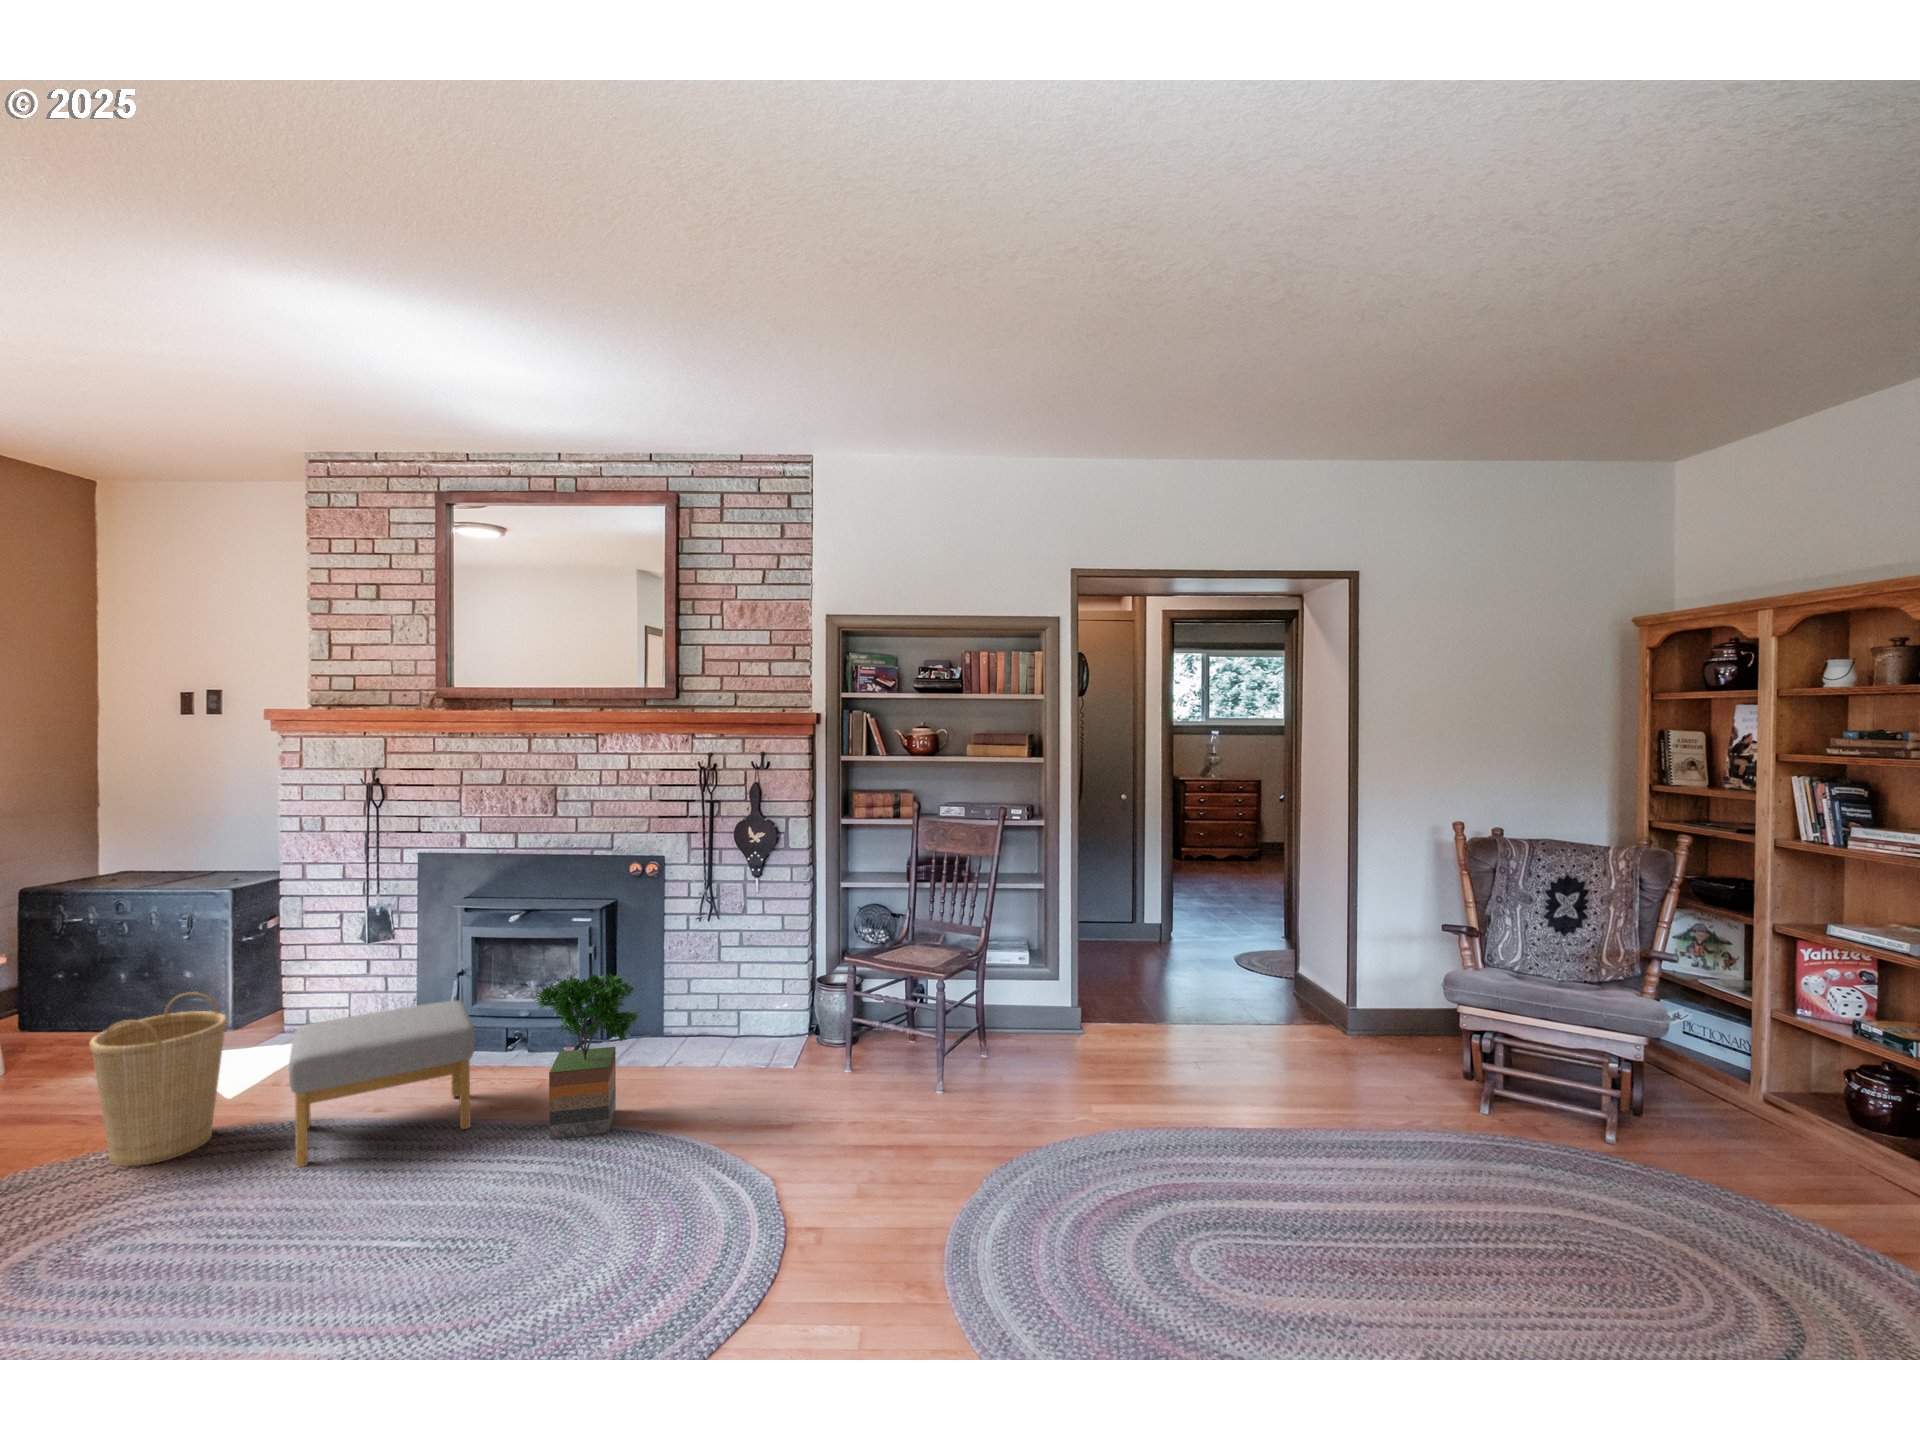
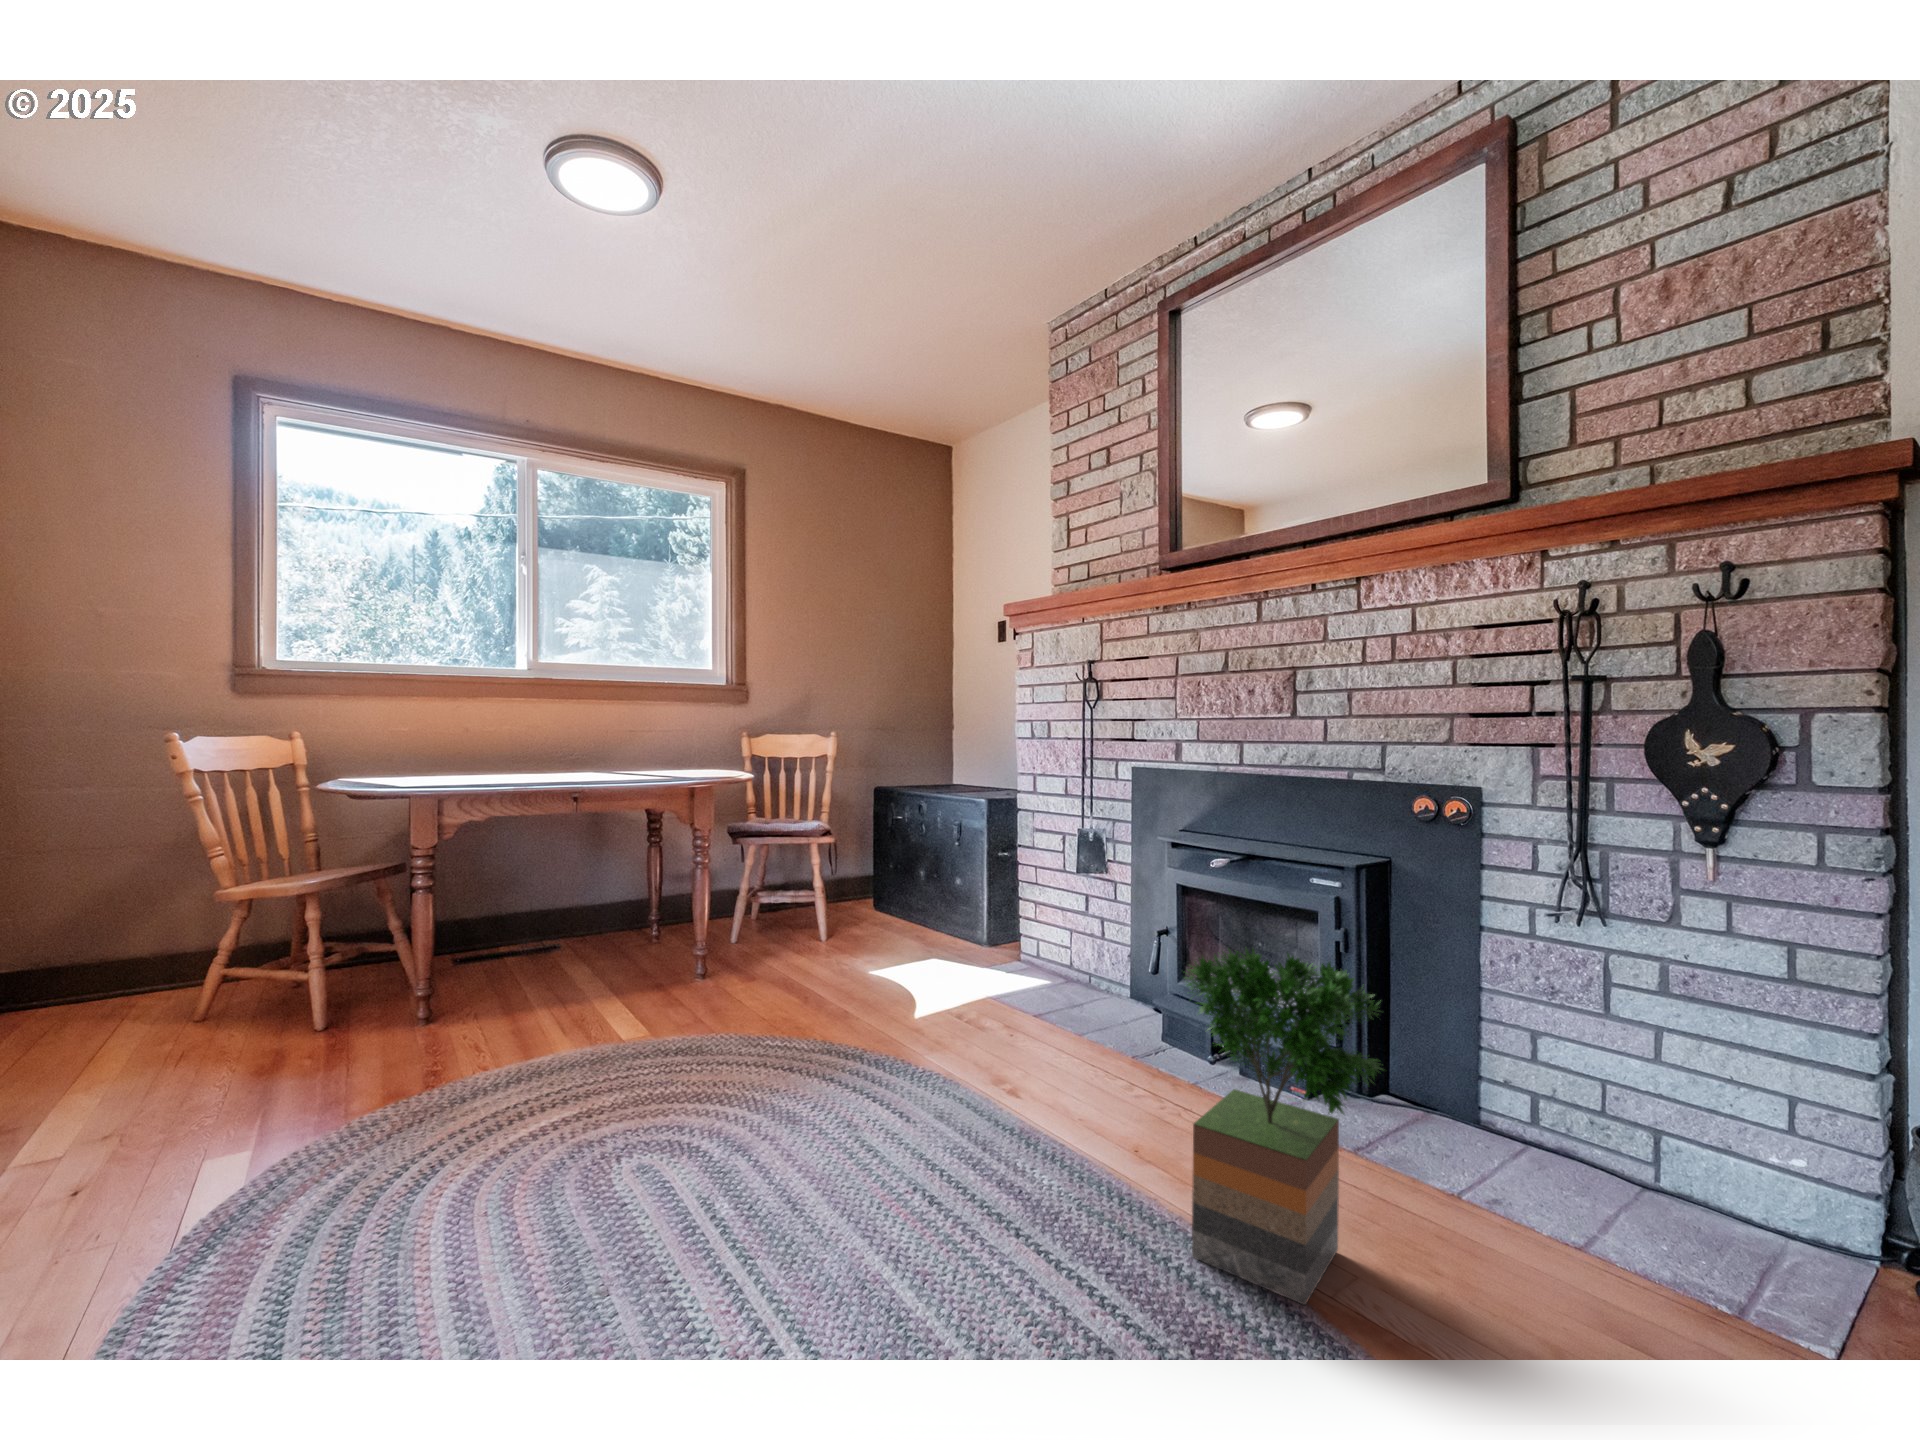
basket: present [89,992,227,1166] -> none [764,874,882,1059]
footstool: present [289,1000,475,1167] -> none [878,938,1123,1166]

